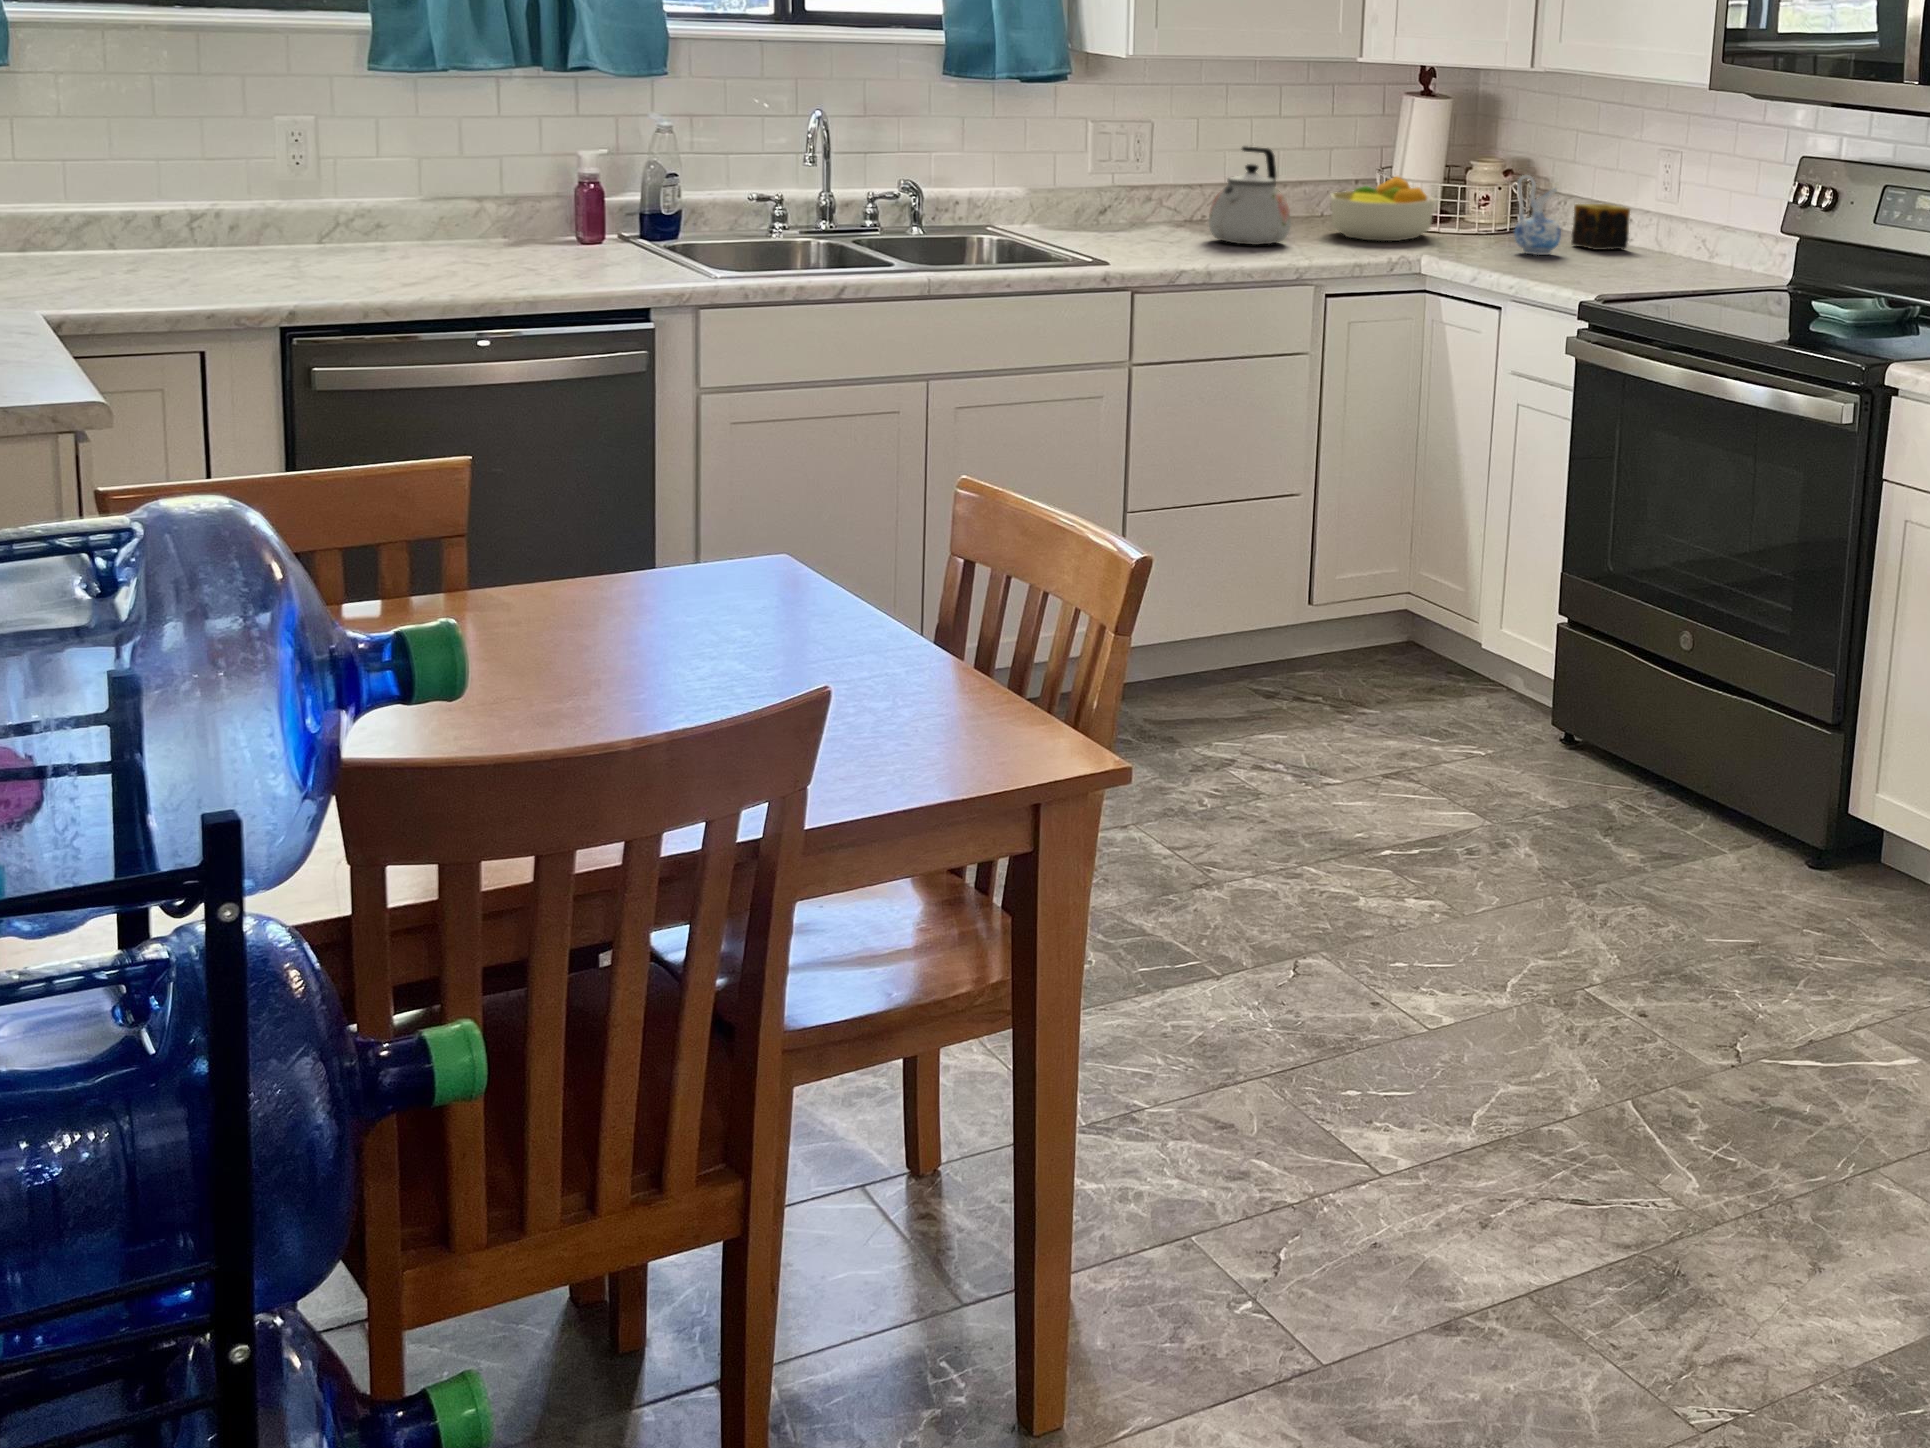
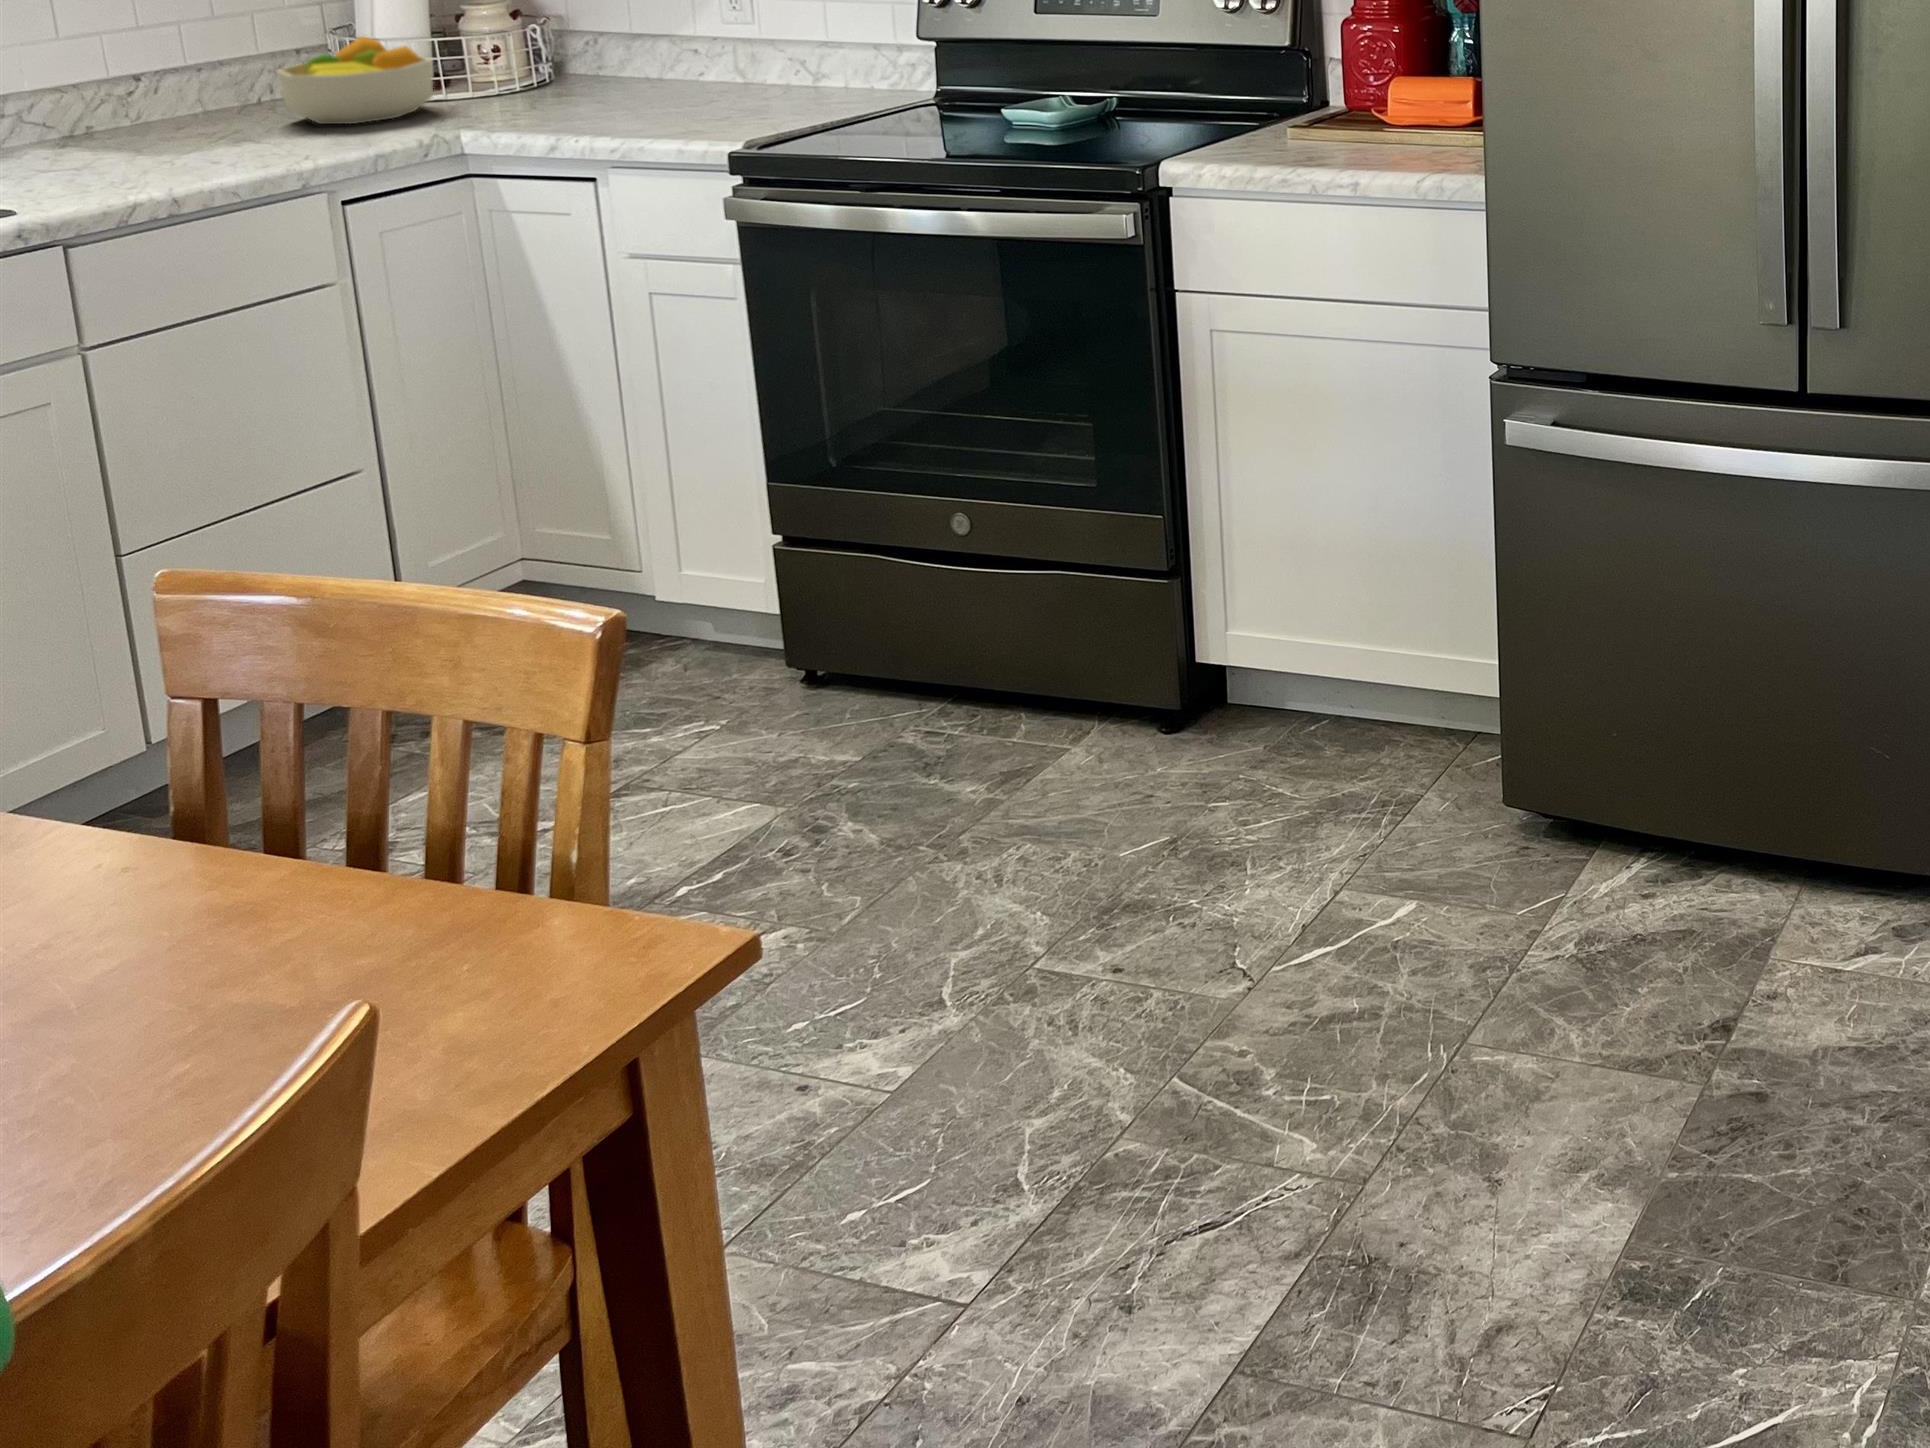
kettle: present [1209,146,1291,245] -> none [118,21,248,156]
ceramic pitcher: present [1514,175,1561,255] -> none [552,10,622,107]
candle: present [1571,204,1630,250] -> none [616,34,695,91]

